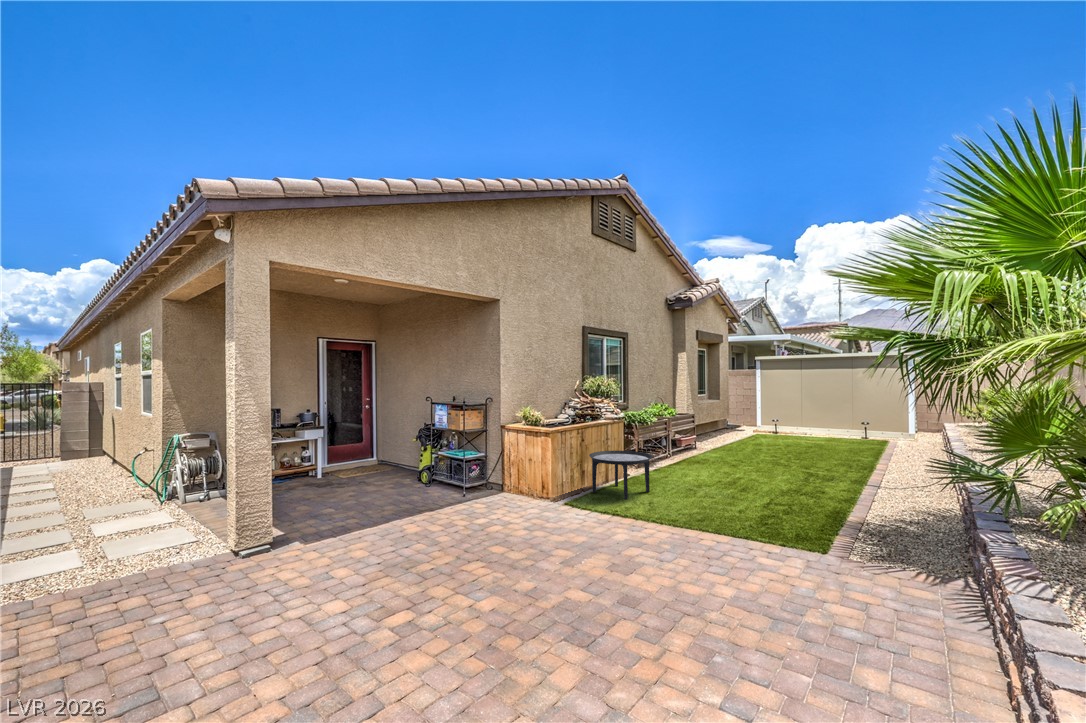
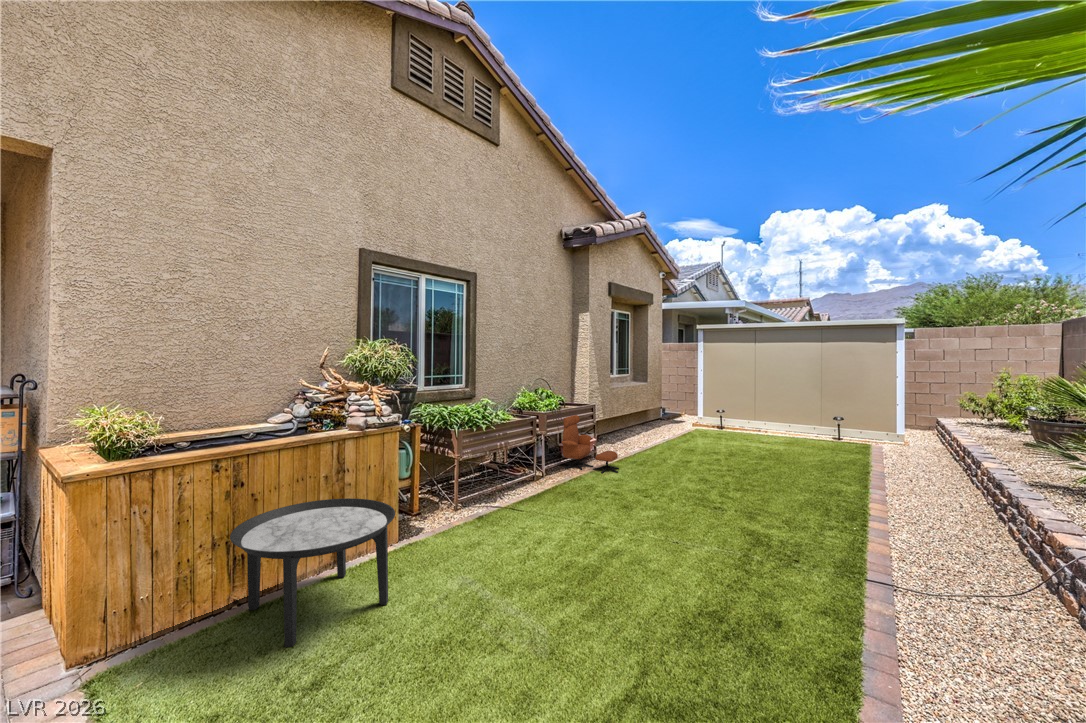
lounge chair: none [681,420,718,455] -> present [562,415,619,473]

